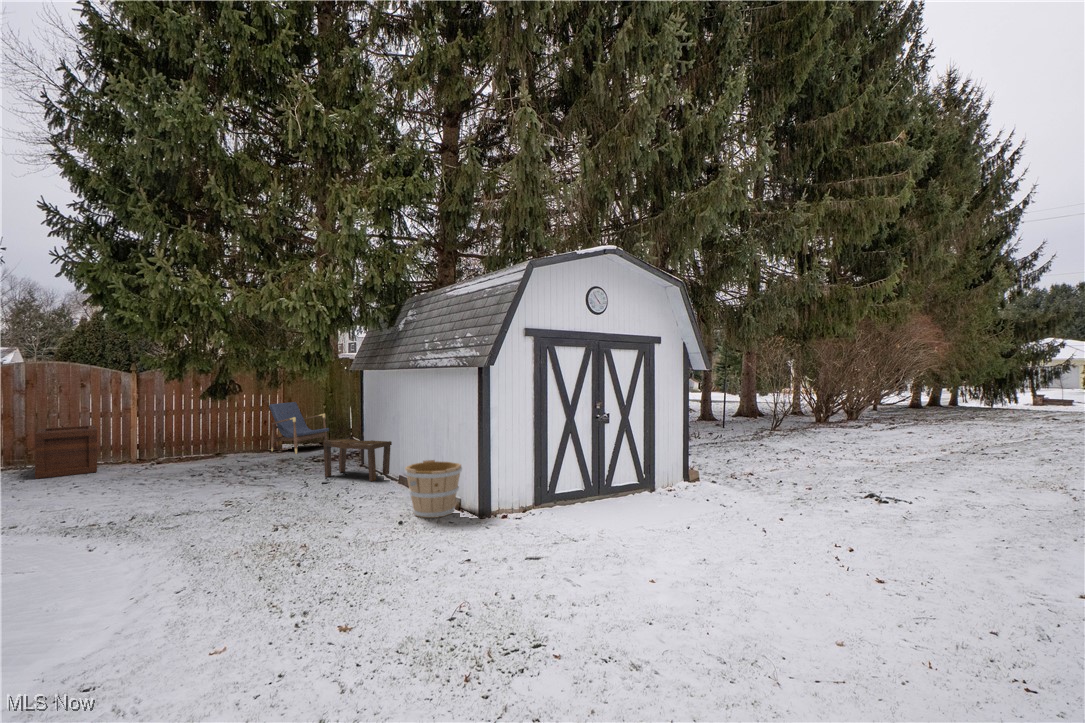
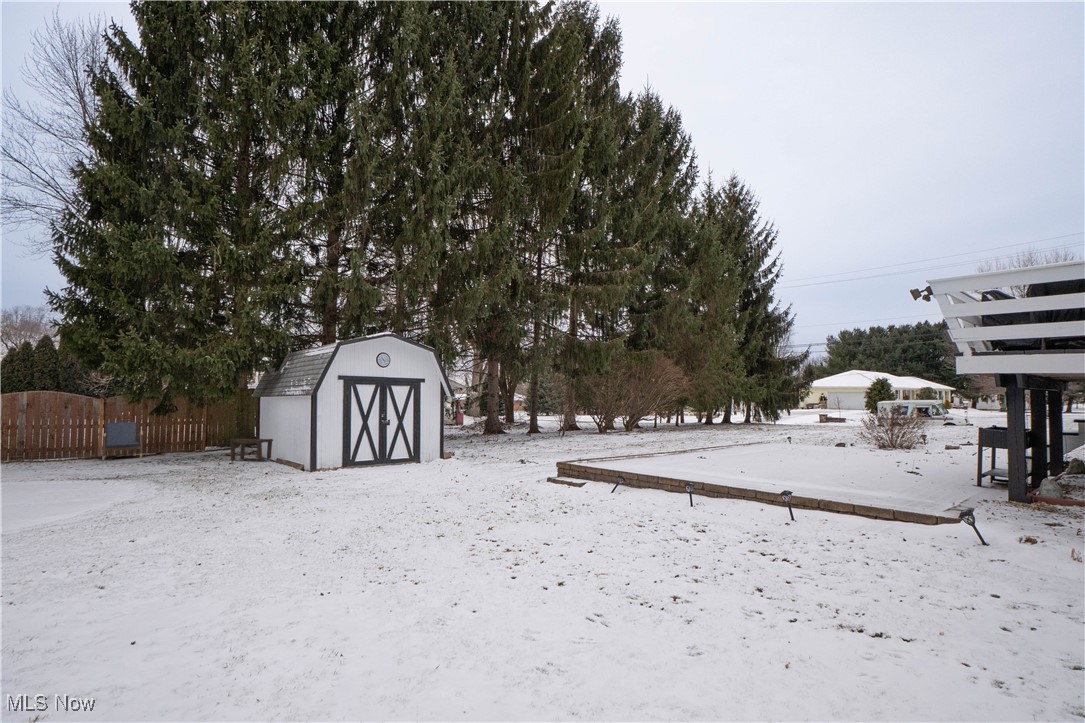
lounge chair: present [269,402,329,454] -> present [102,422,143,460]
wooden crate: present [35,425,97,479] -> none [39,433,81,464]
wooden bucket: present [405,460,462,518] -> none [272,444,303,471]

